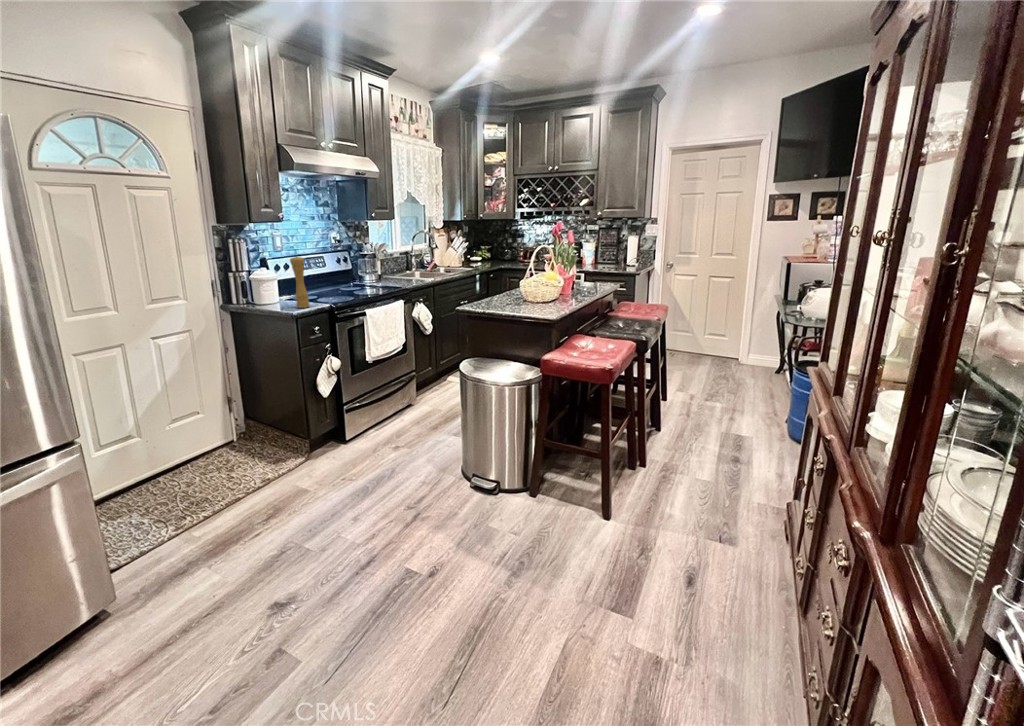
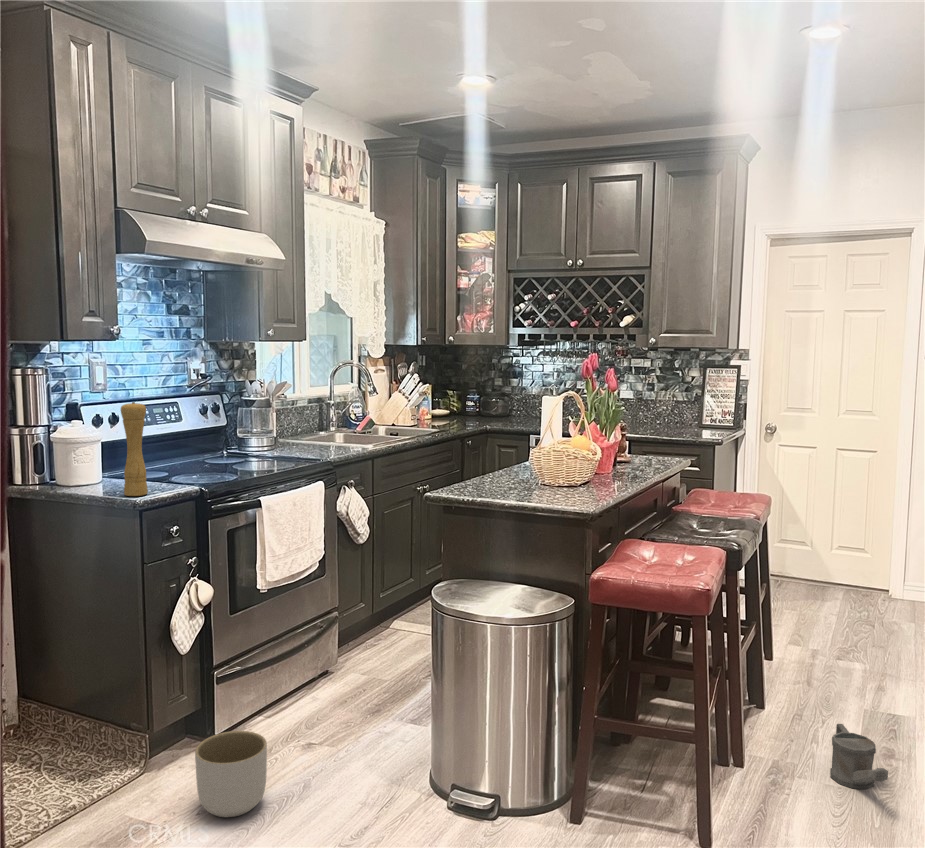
watering can: none [670,417,695,447] -> present [830,724,888,789]
planter: none [346,427,383,467] -> present [195,731,267,817]

